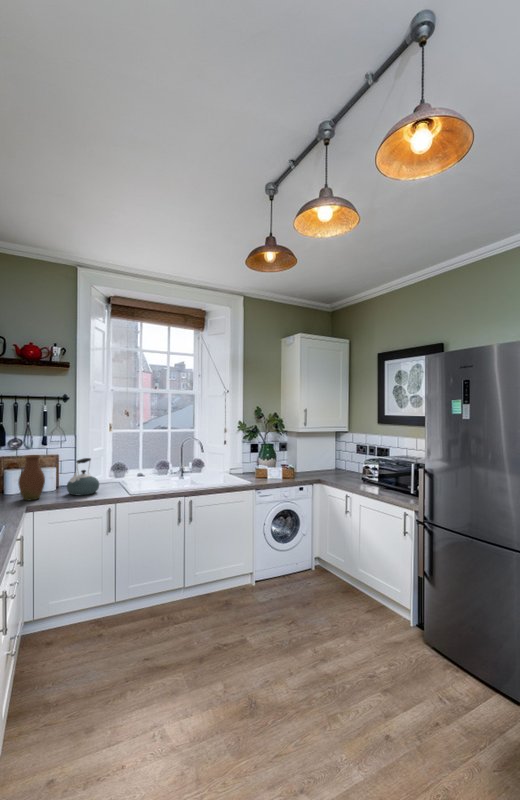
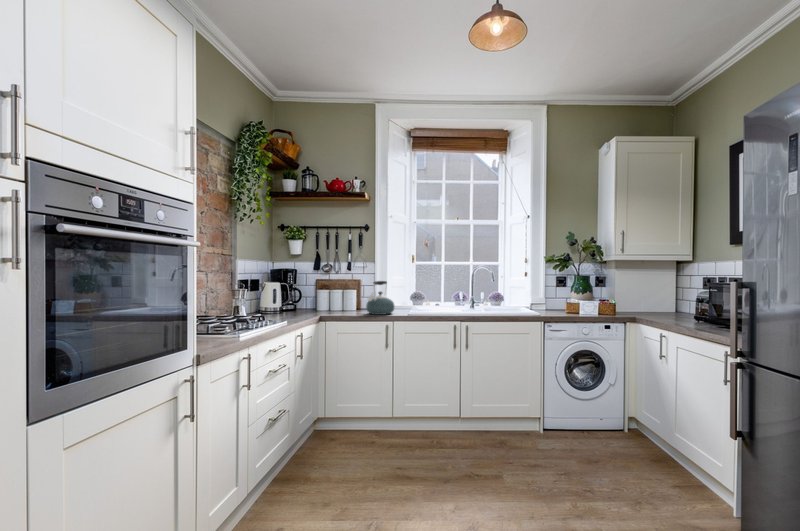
vase: present [18,455,45,501] -> none [327,276,348,315]

